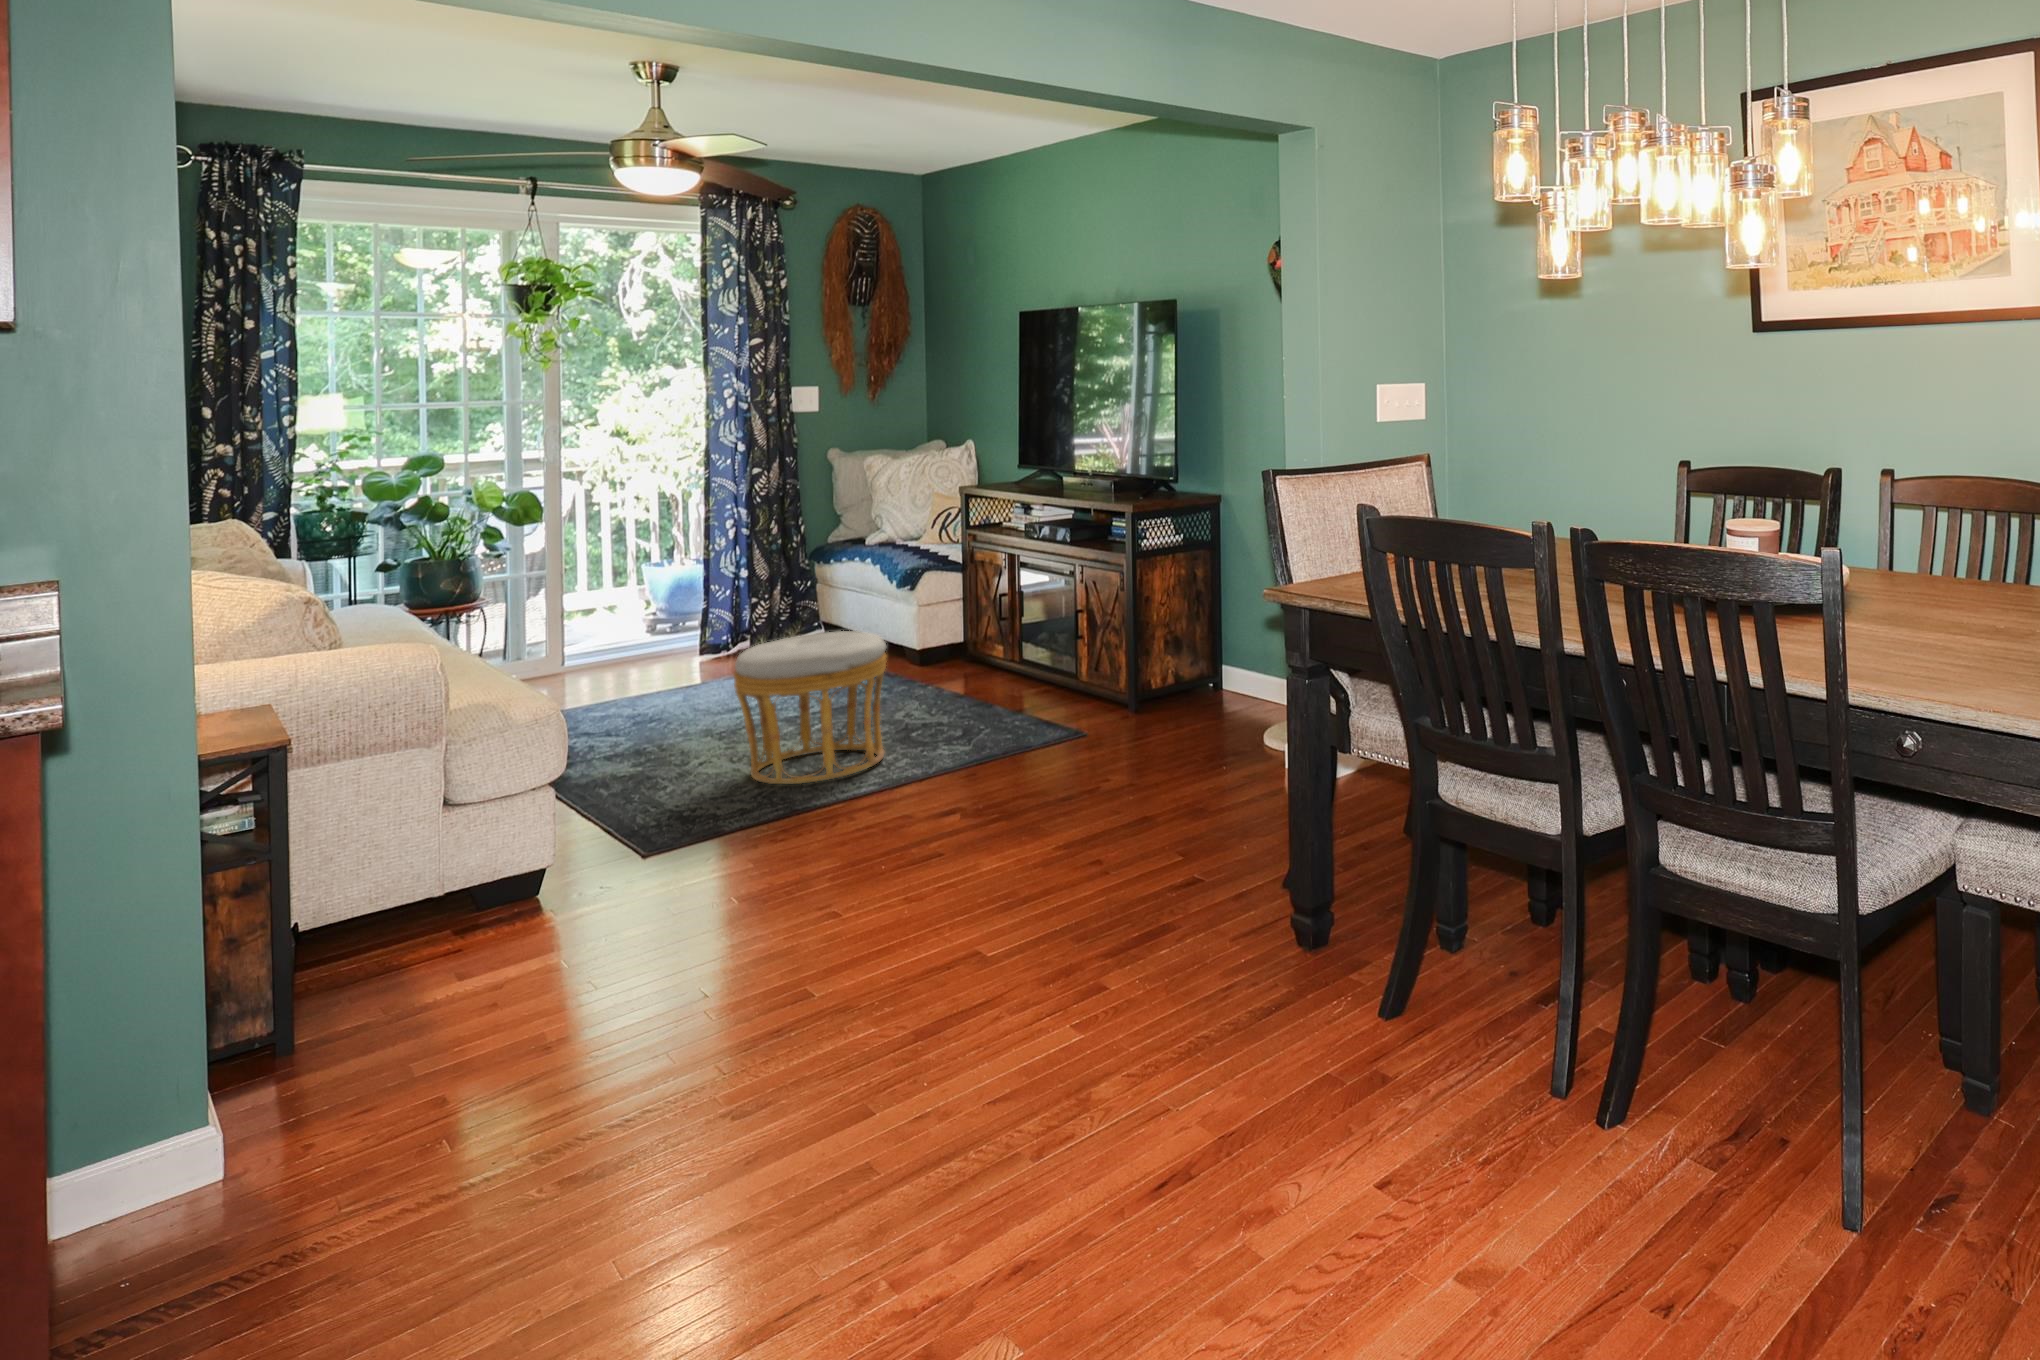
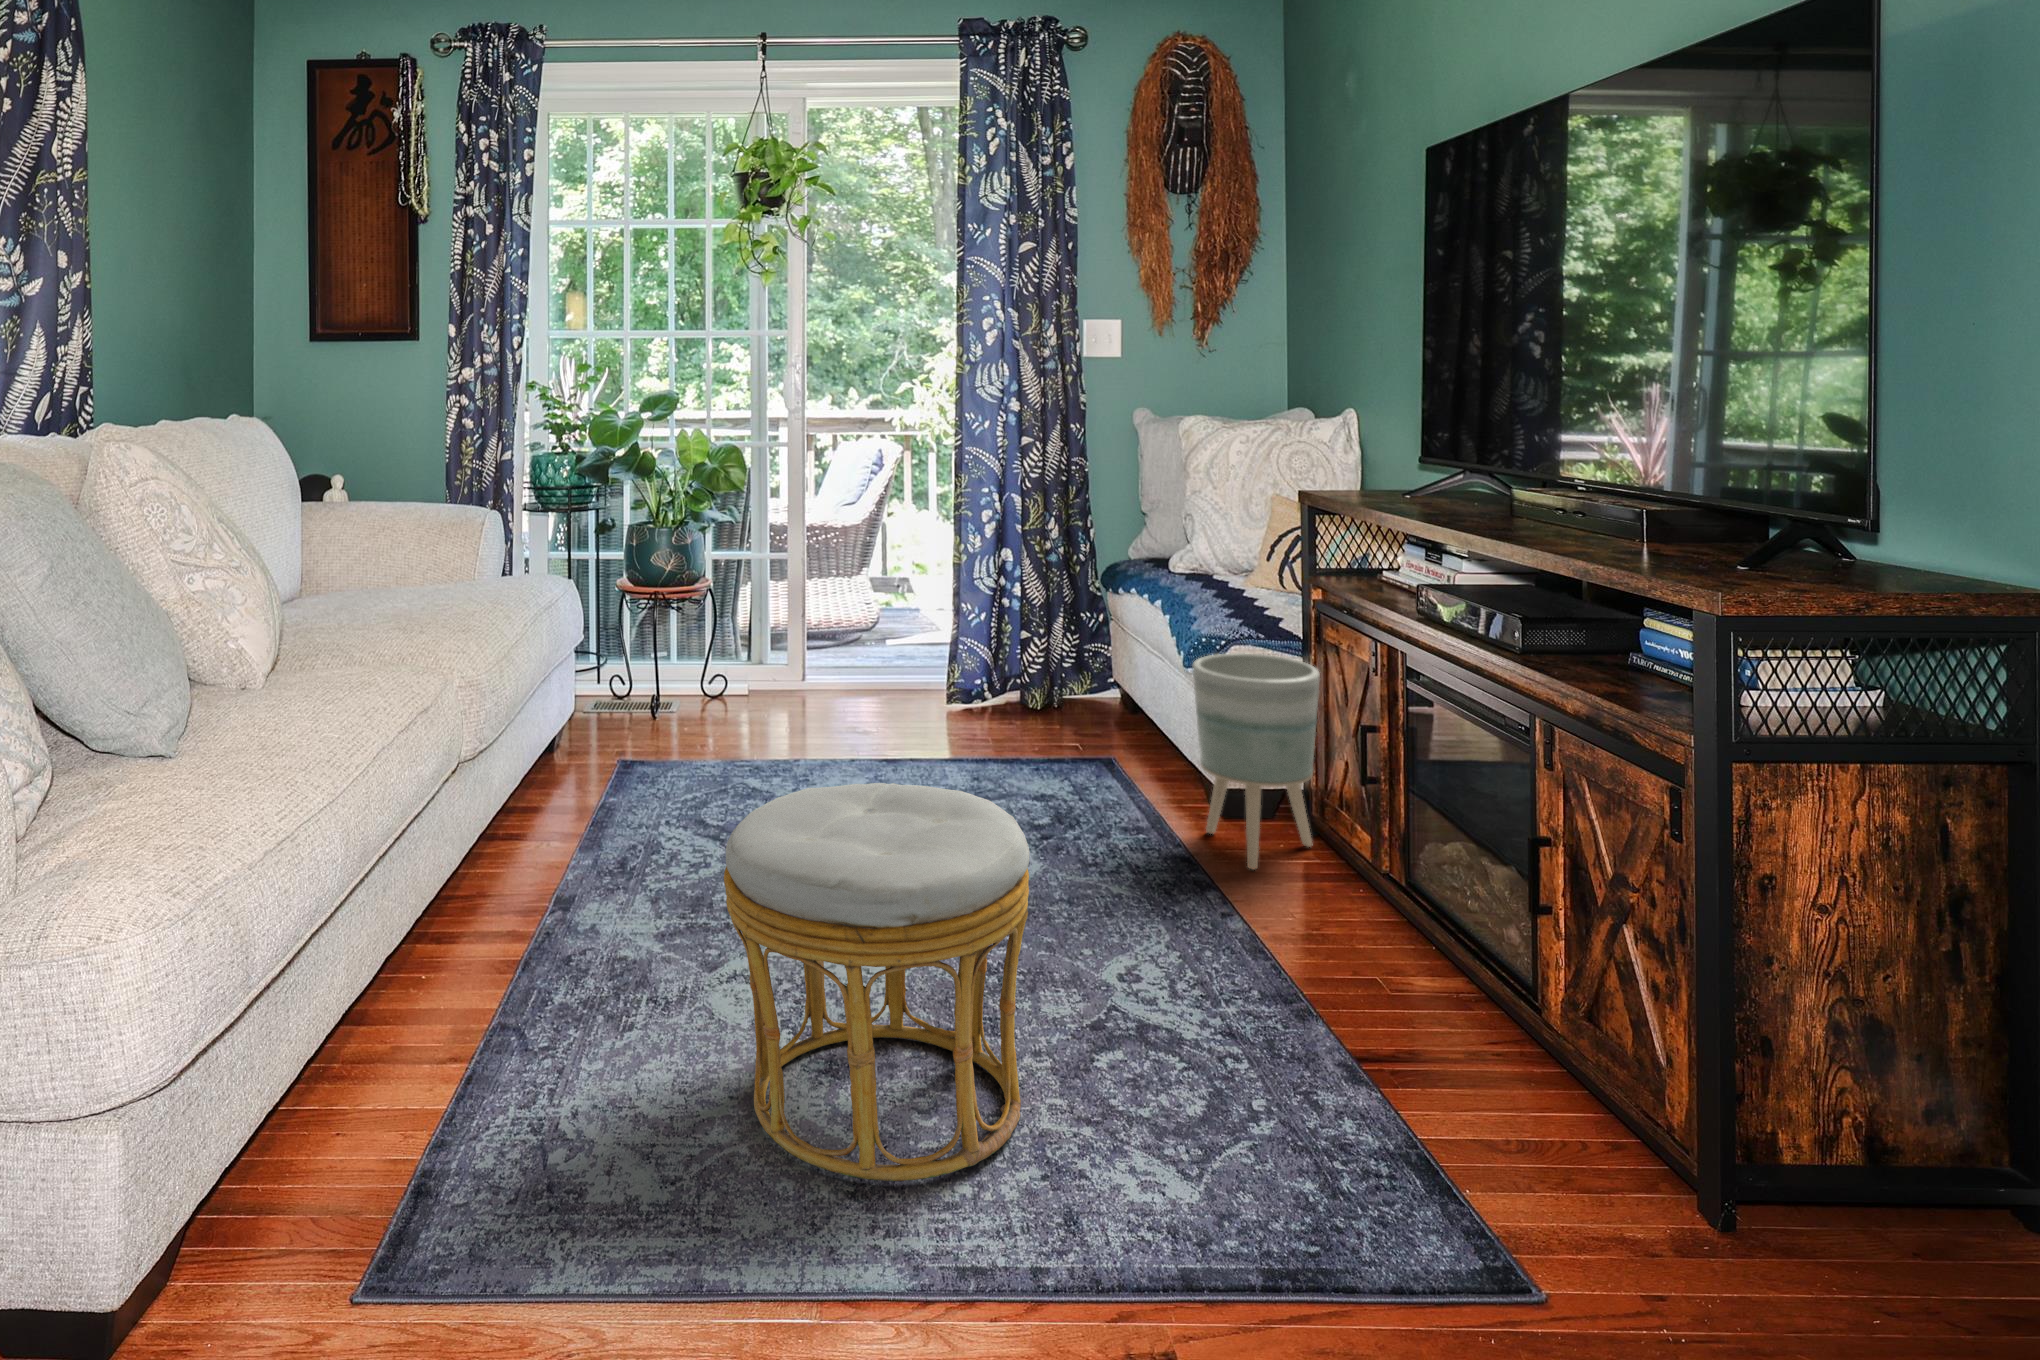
planter: none [908,573,975,677] -> present [1193,653,1320,869]

